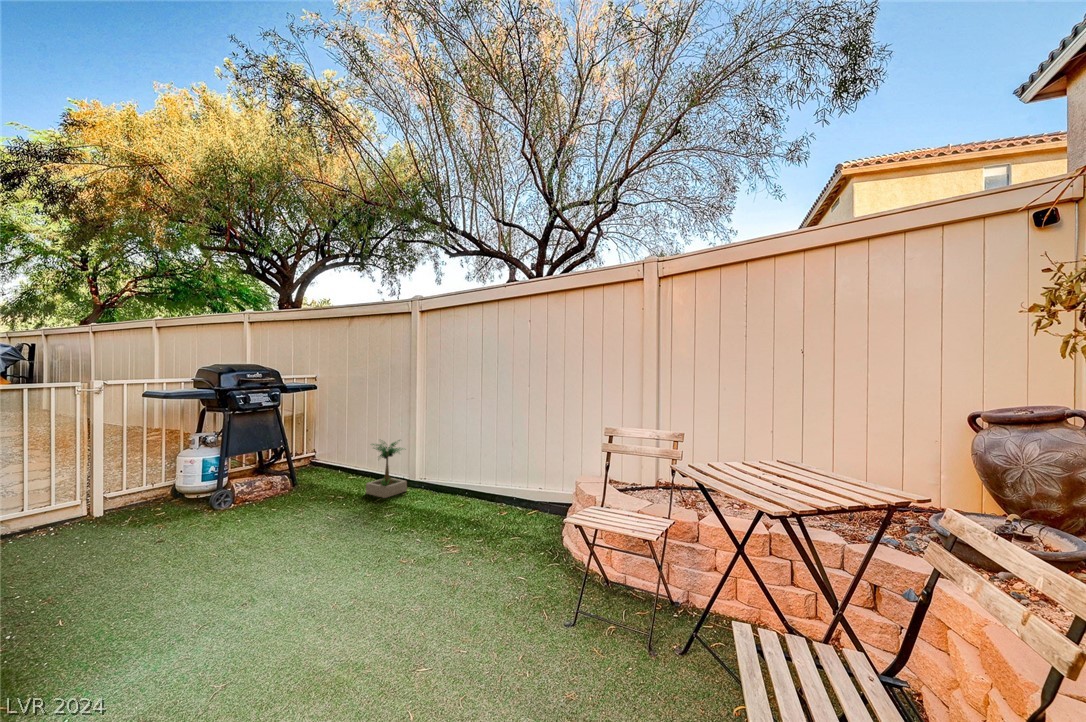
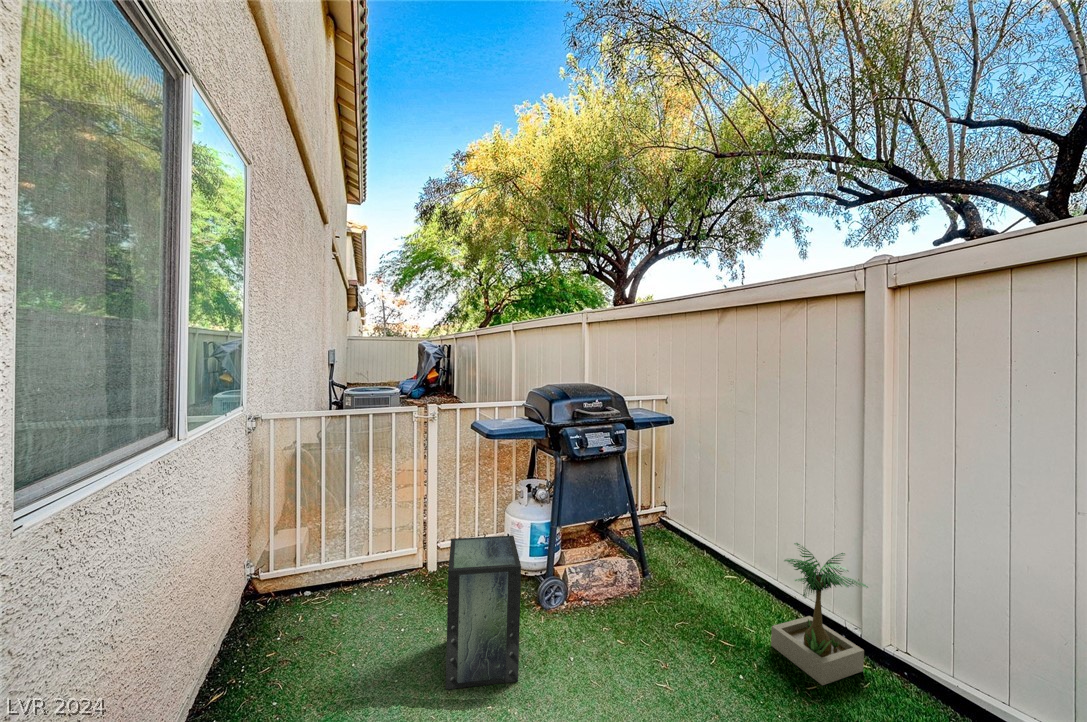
storage box: none [135,458,203,548] -> present [446,536,521,689]

